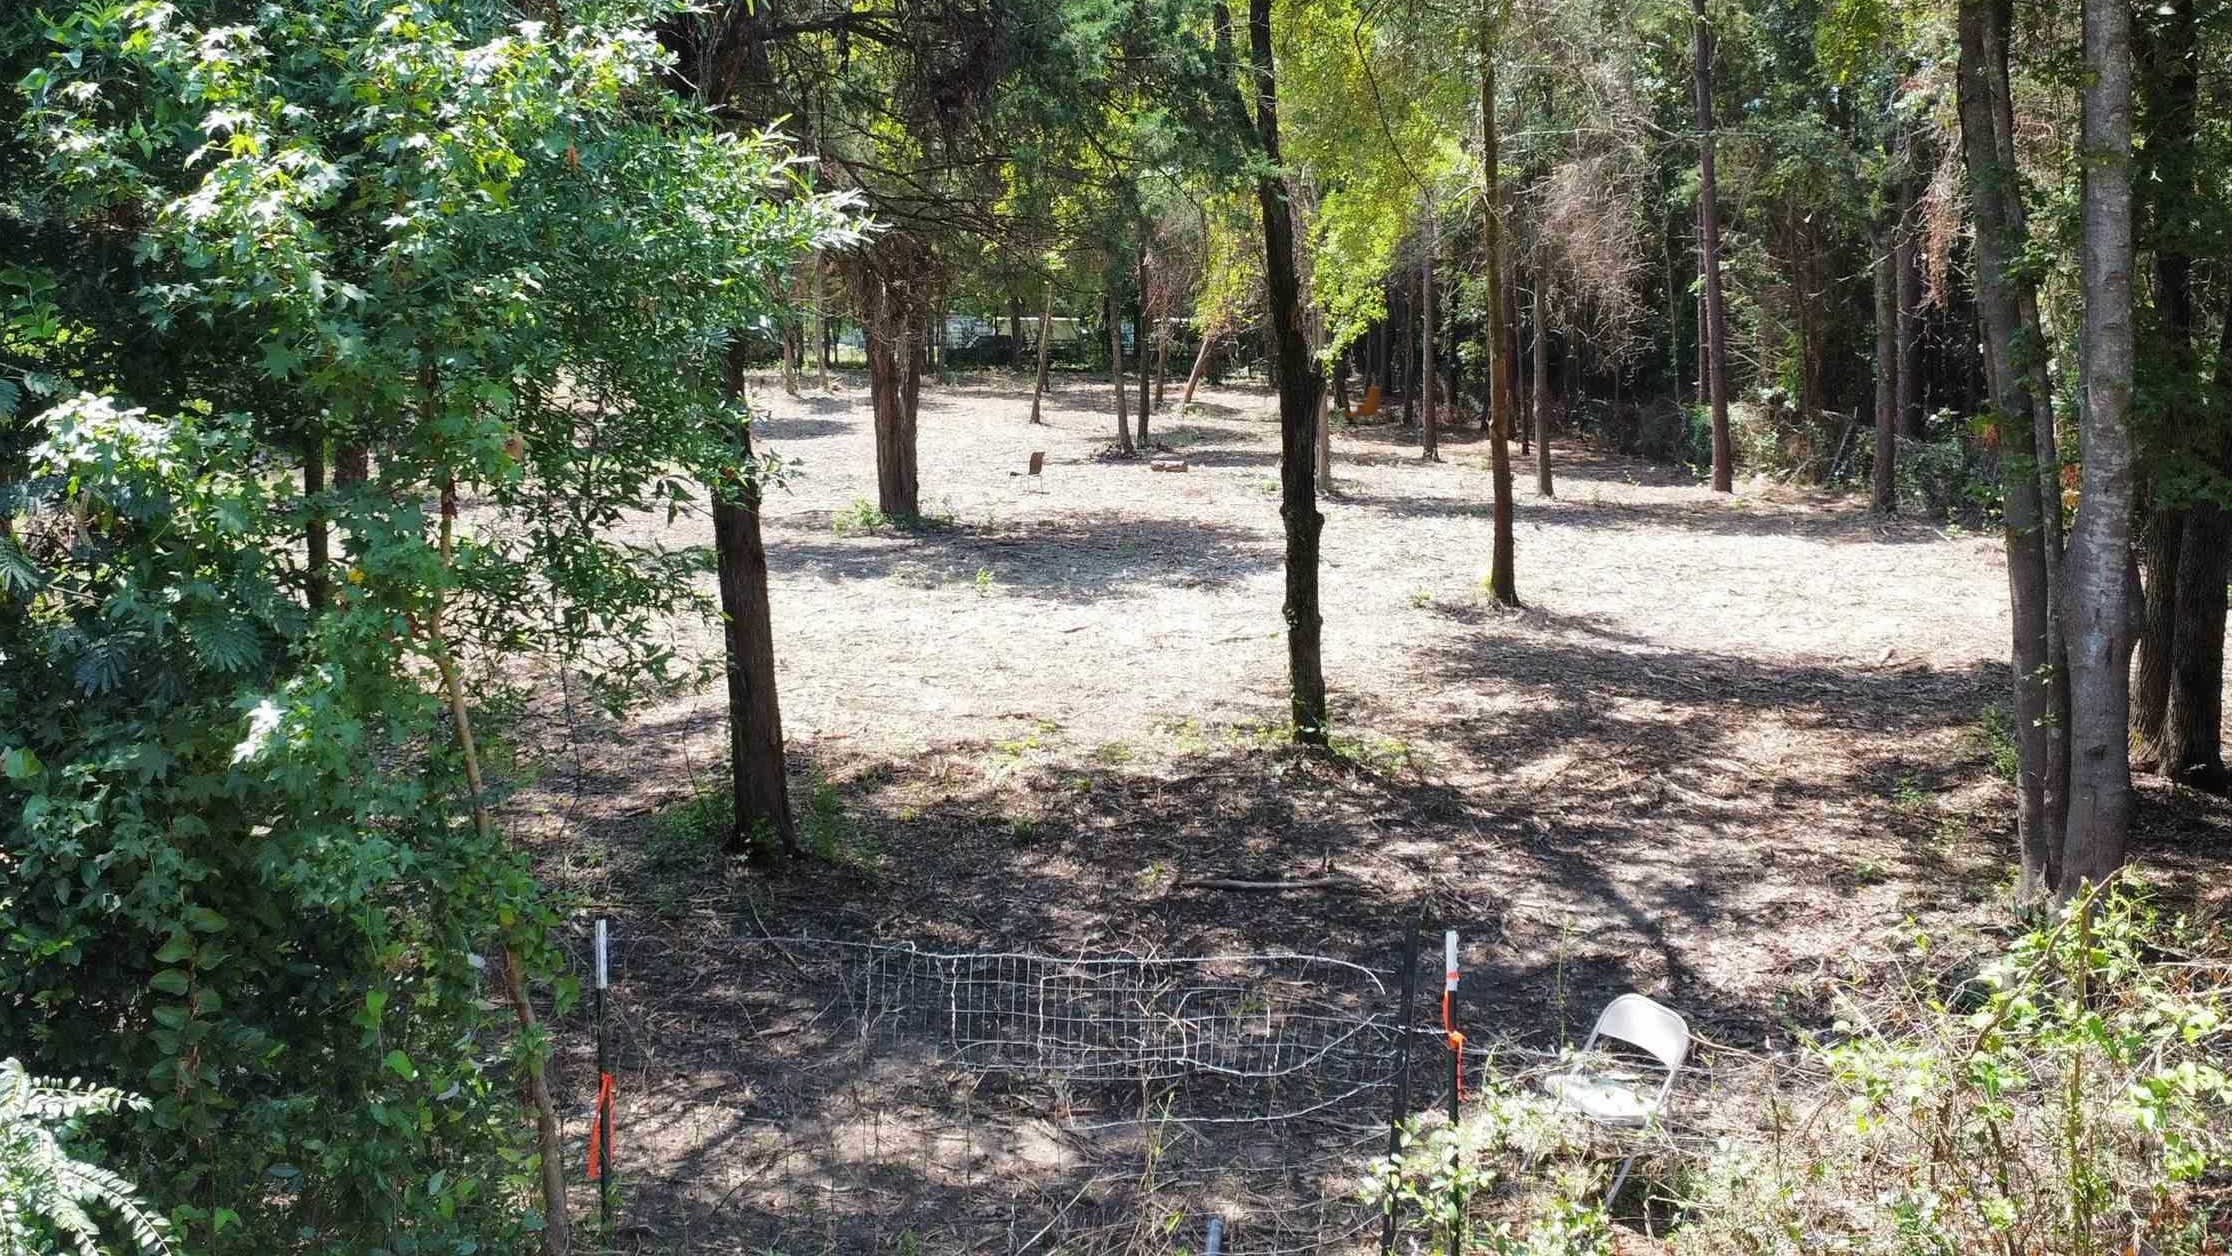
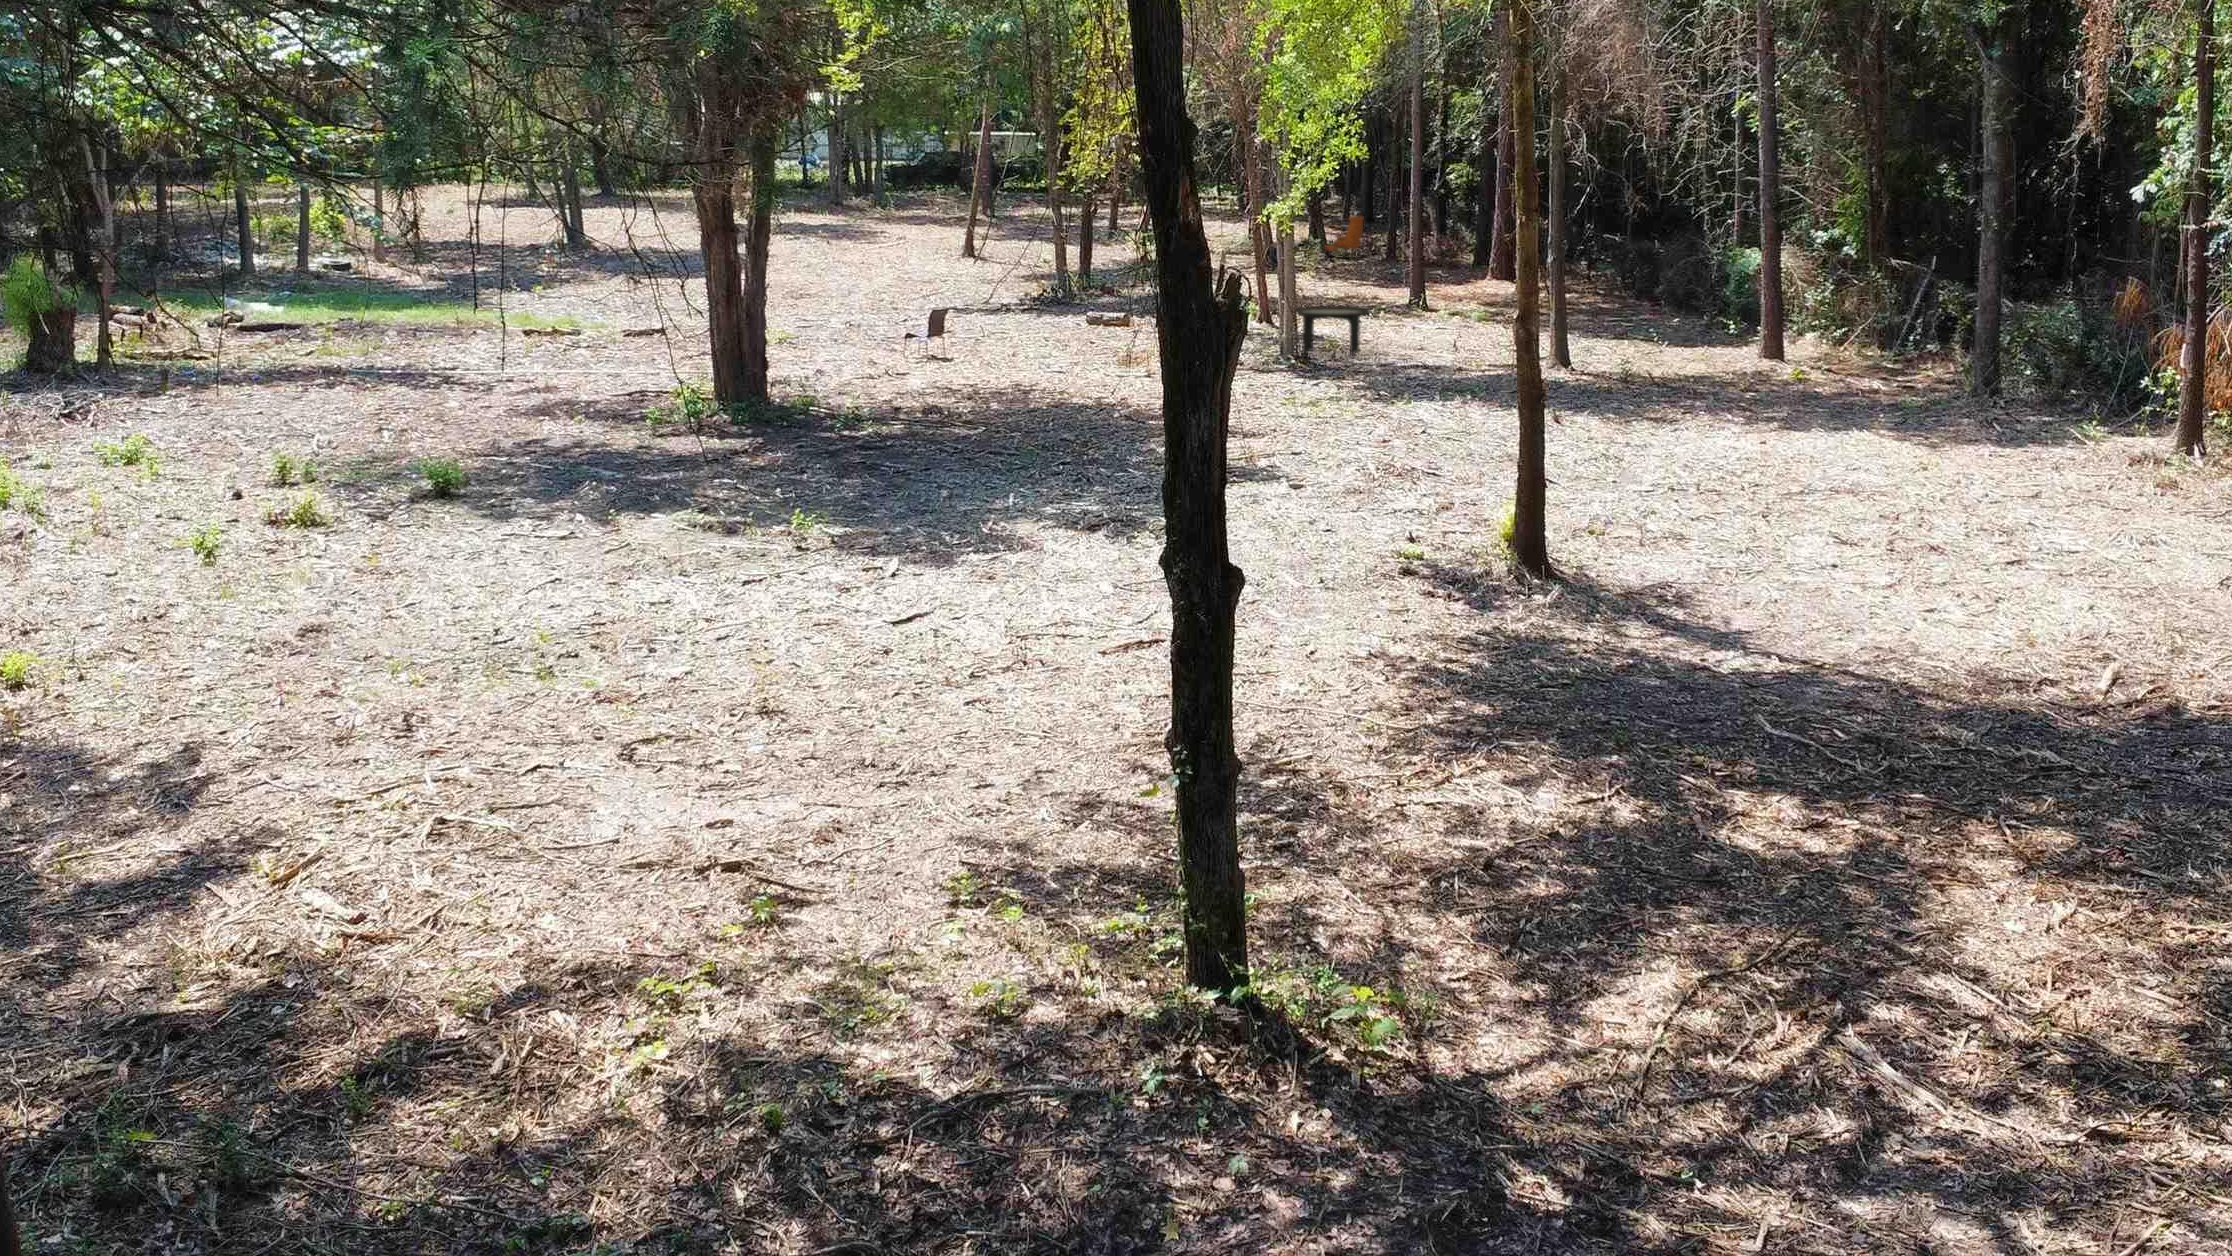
round table: none [1323,451,1388,493] -> present [1294,306,1369,358]

